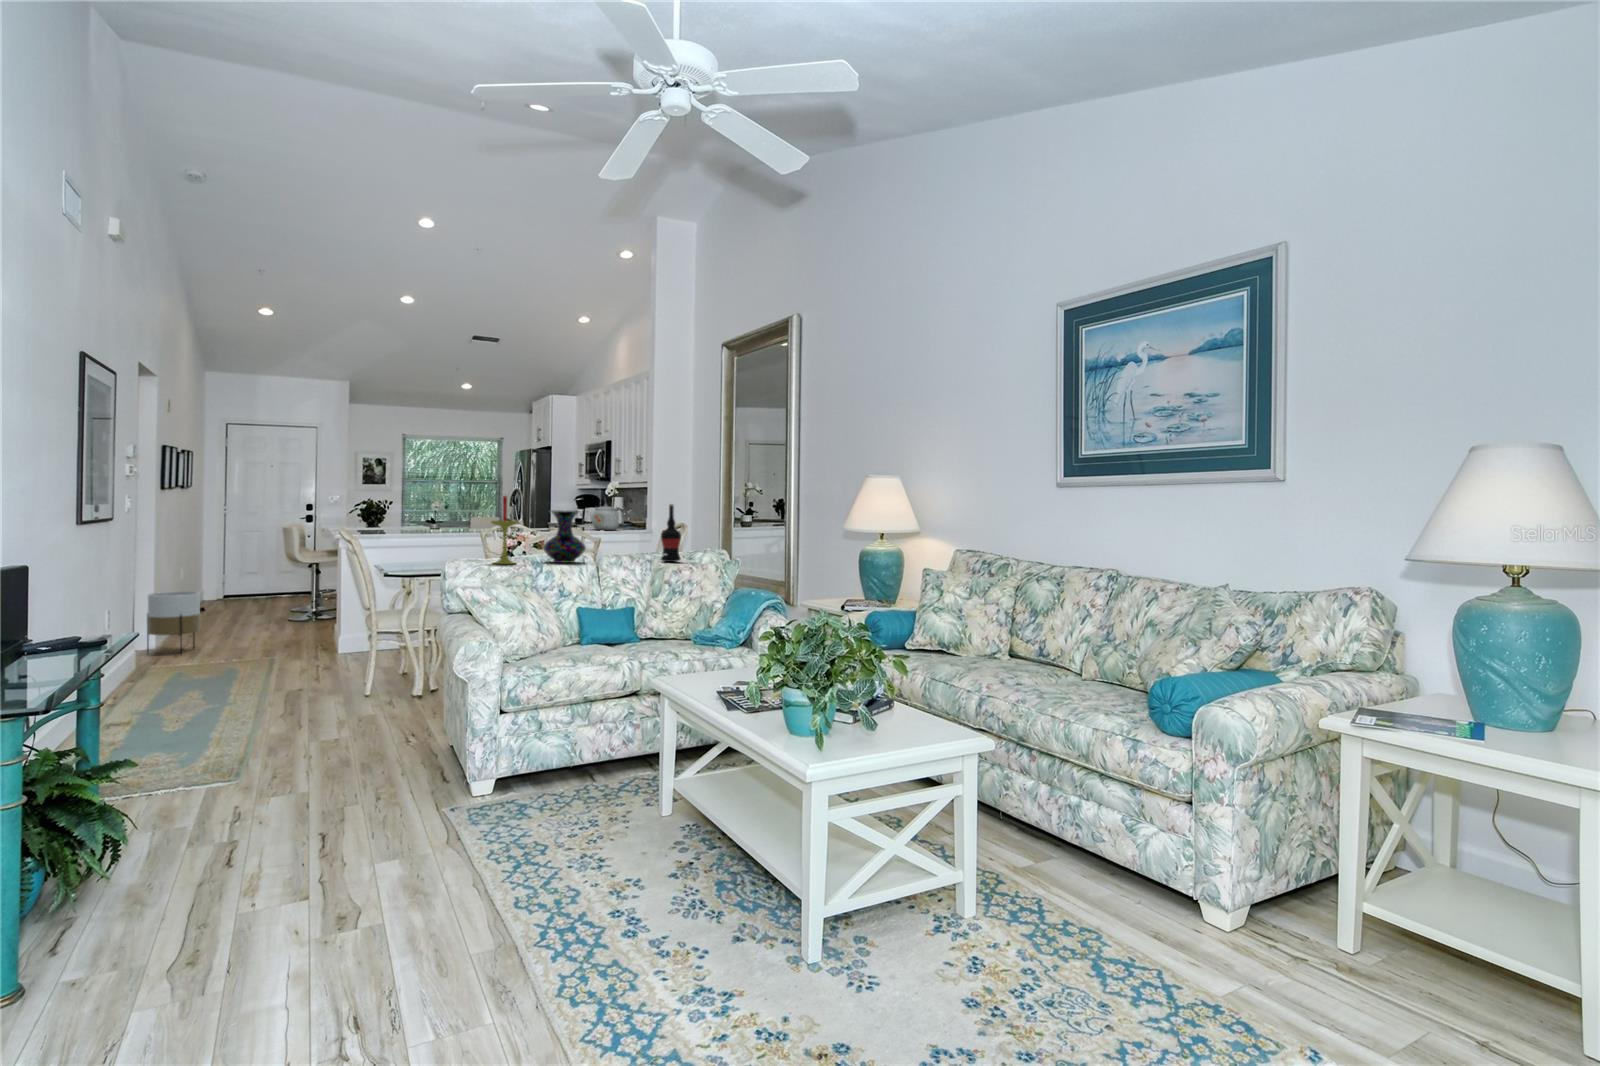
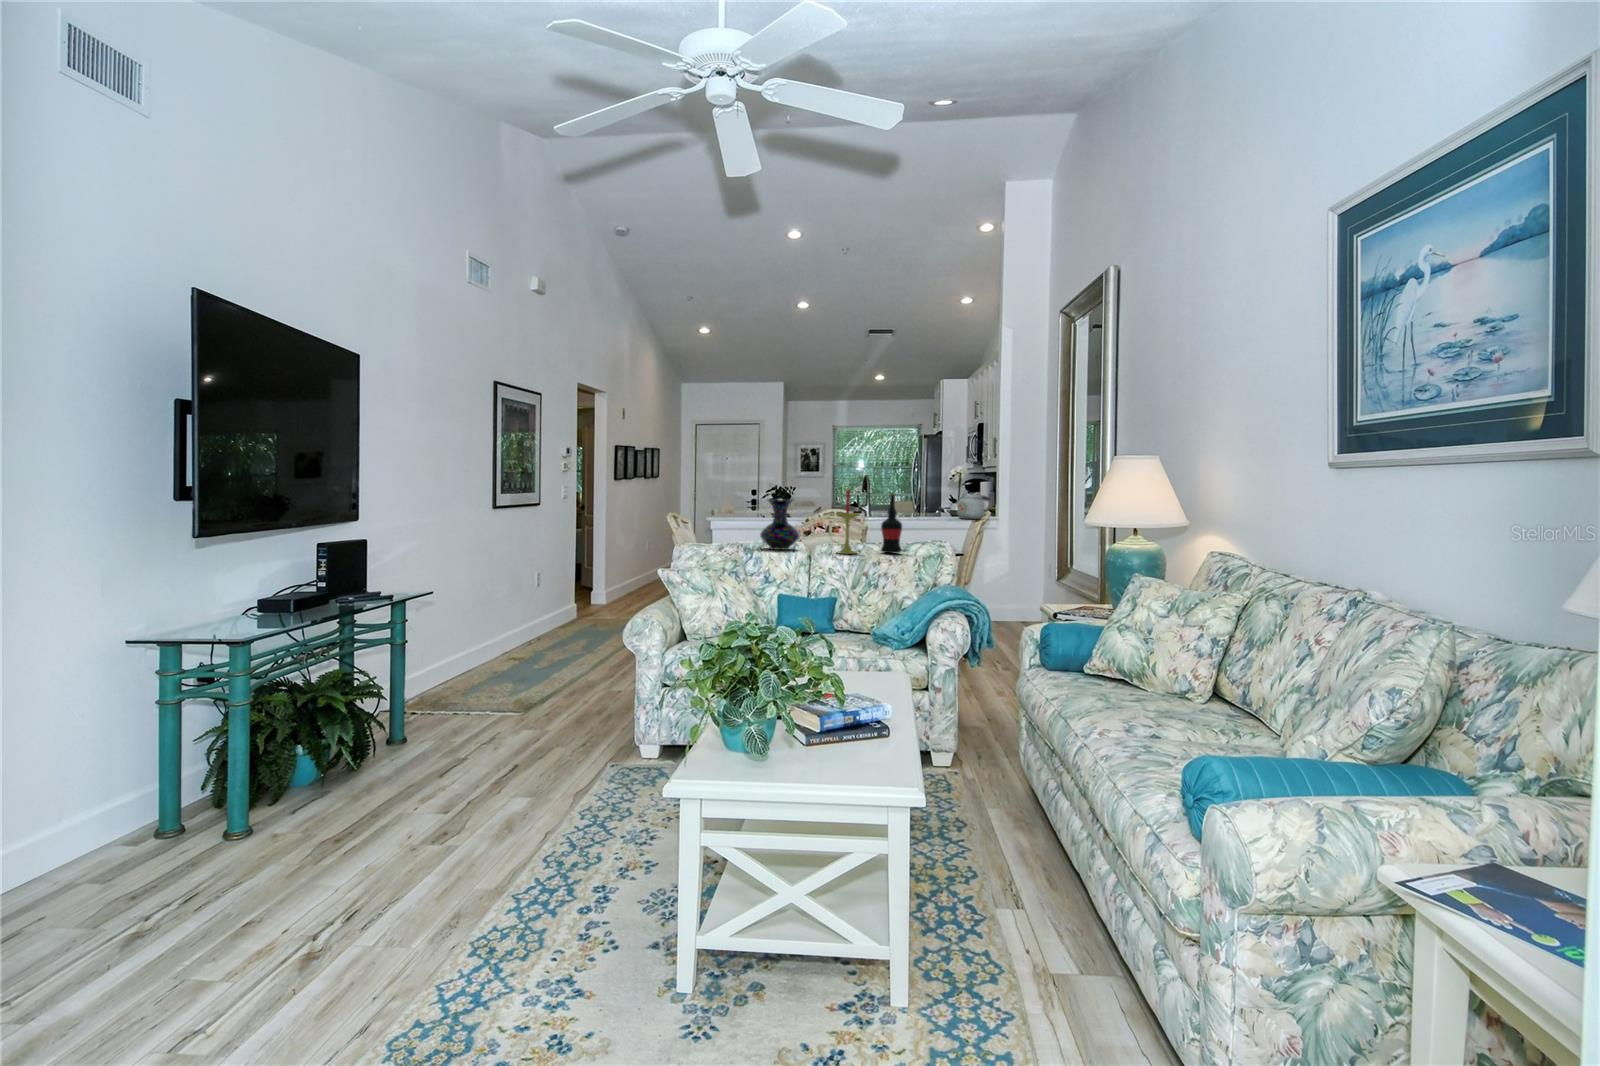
candle: present [485,496,518,564] -> present [828,490,860,554]
planter: present [147,591,200,653] -> none [593,560,626,611]

